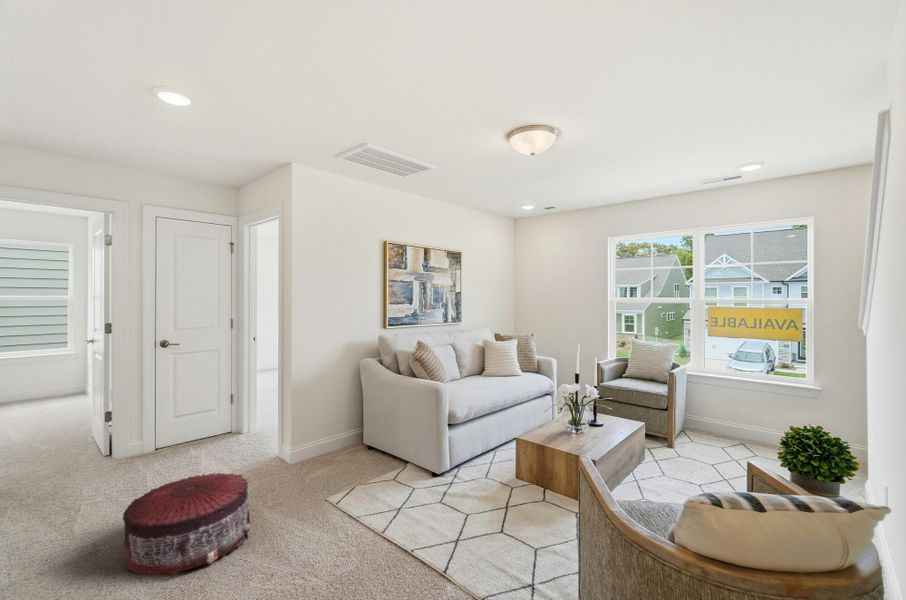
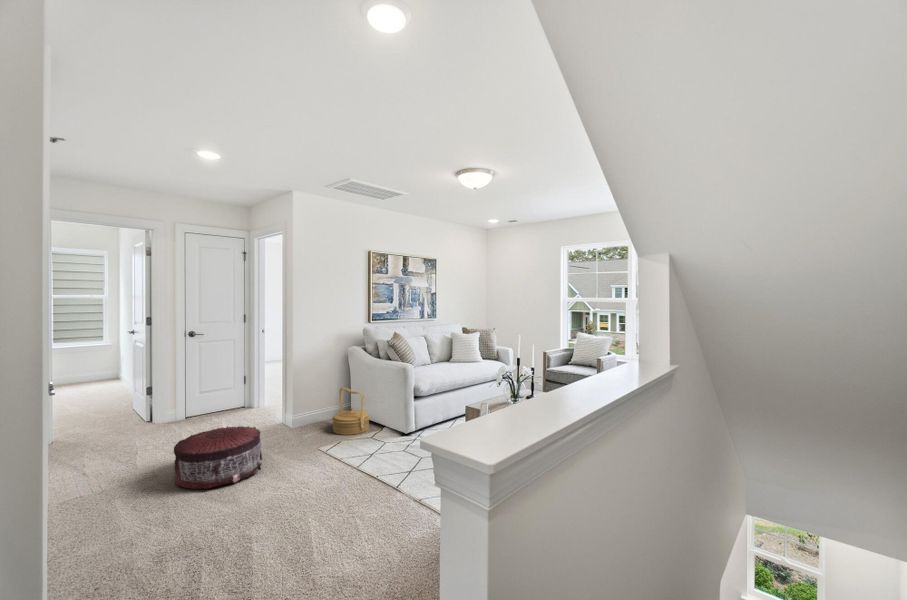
woven basket: none [342,412,390,476] -> present [332,388,370,435]

